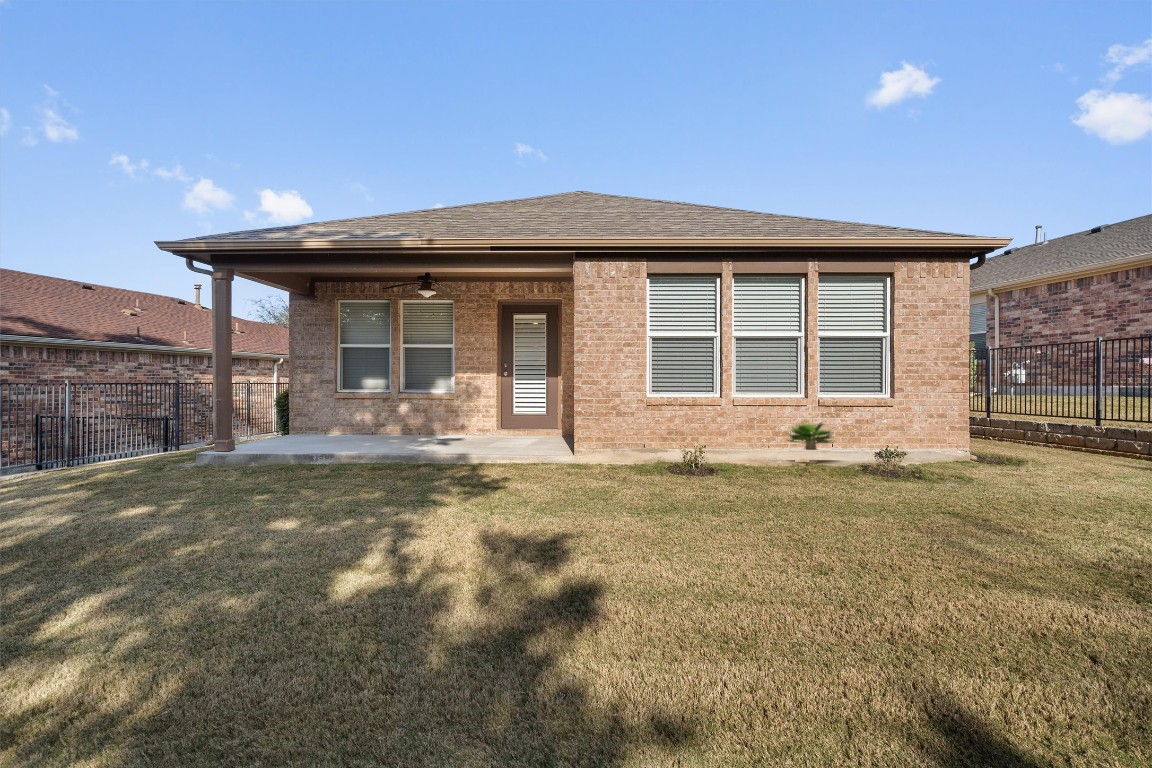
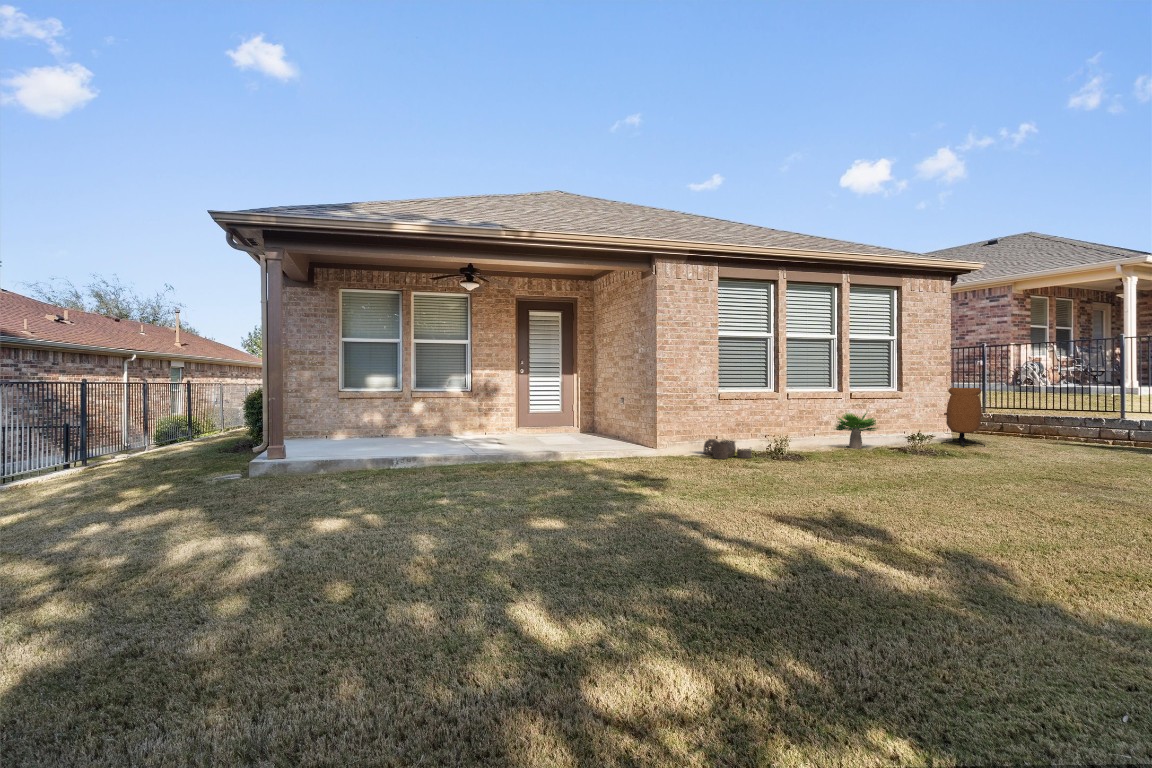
lounge chair: none [932,394,993,468] -> present [941,388,985,447]
woven basket: none [618,444,661,466] -> present [703,439,752,459]

